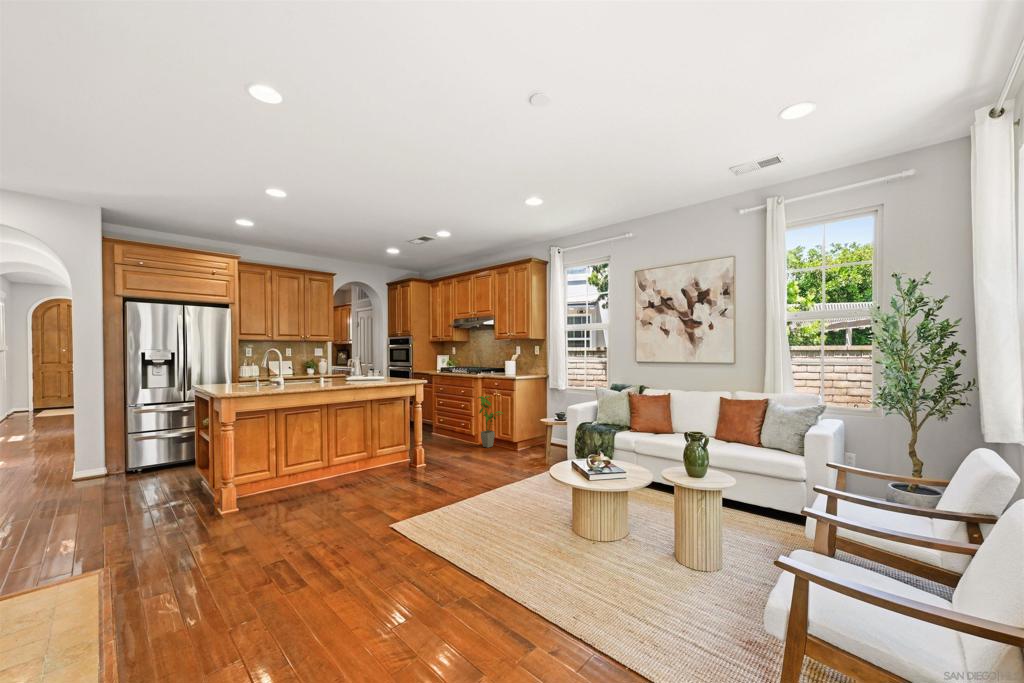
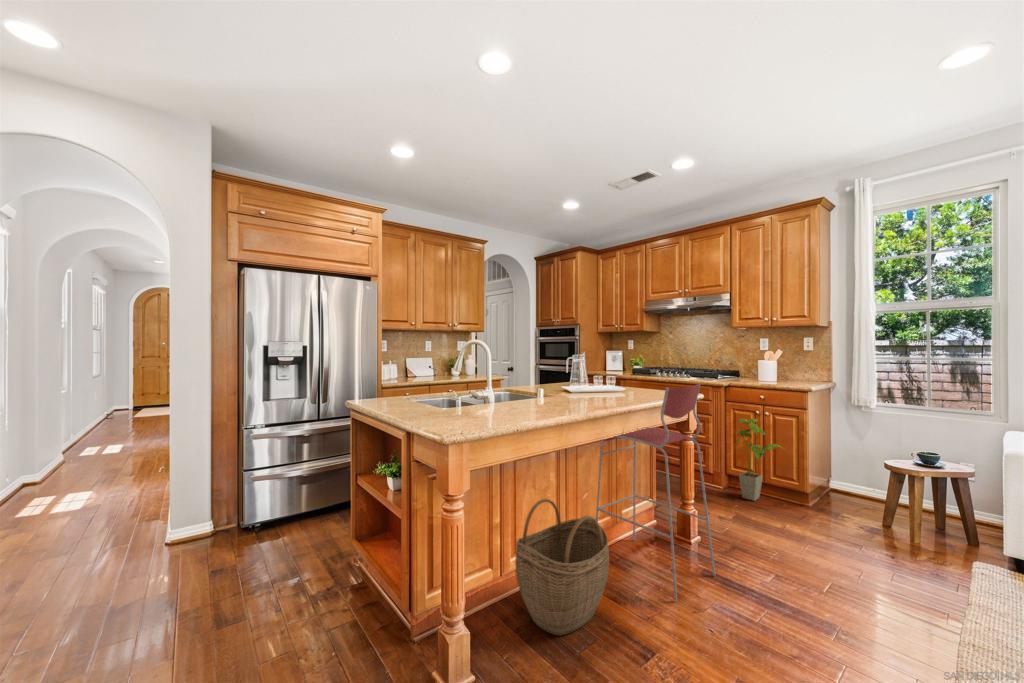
bar stool: none [350,372,411,486] -> present [596,383,715,601]
woven basket: none [278,435,334,499] -> present [515,499,609,636]

